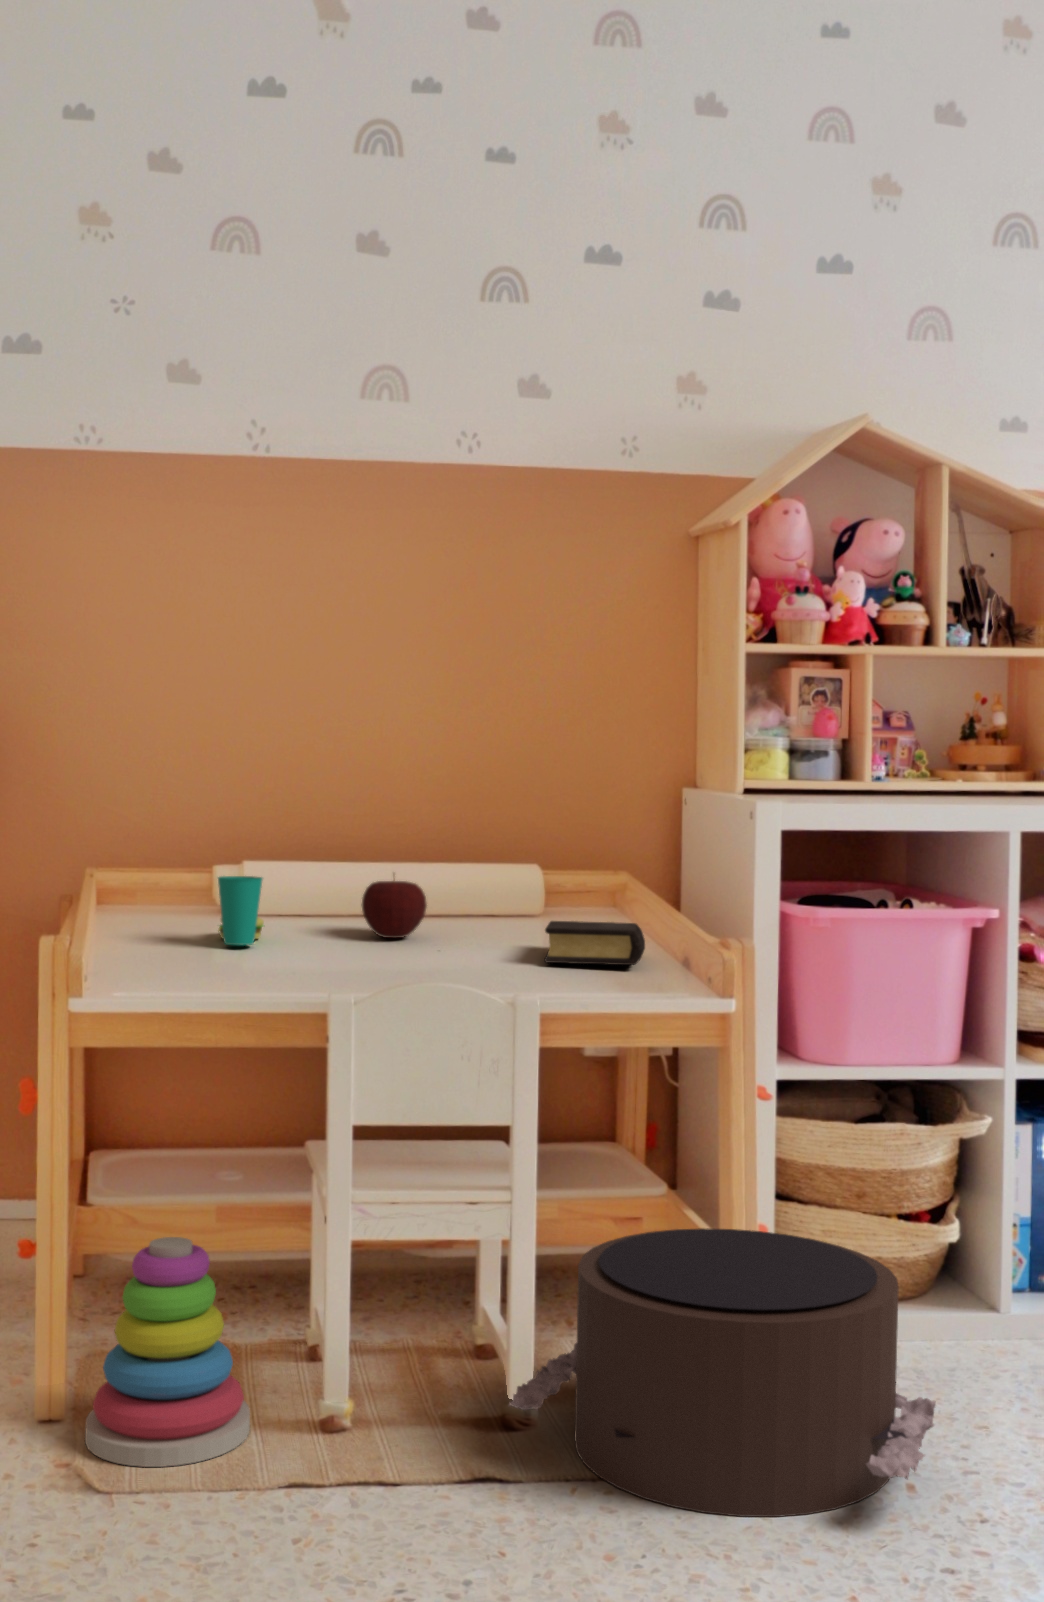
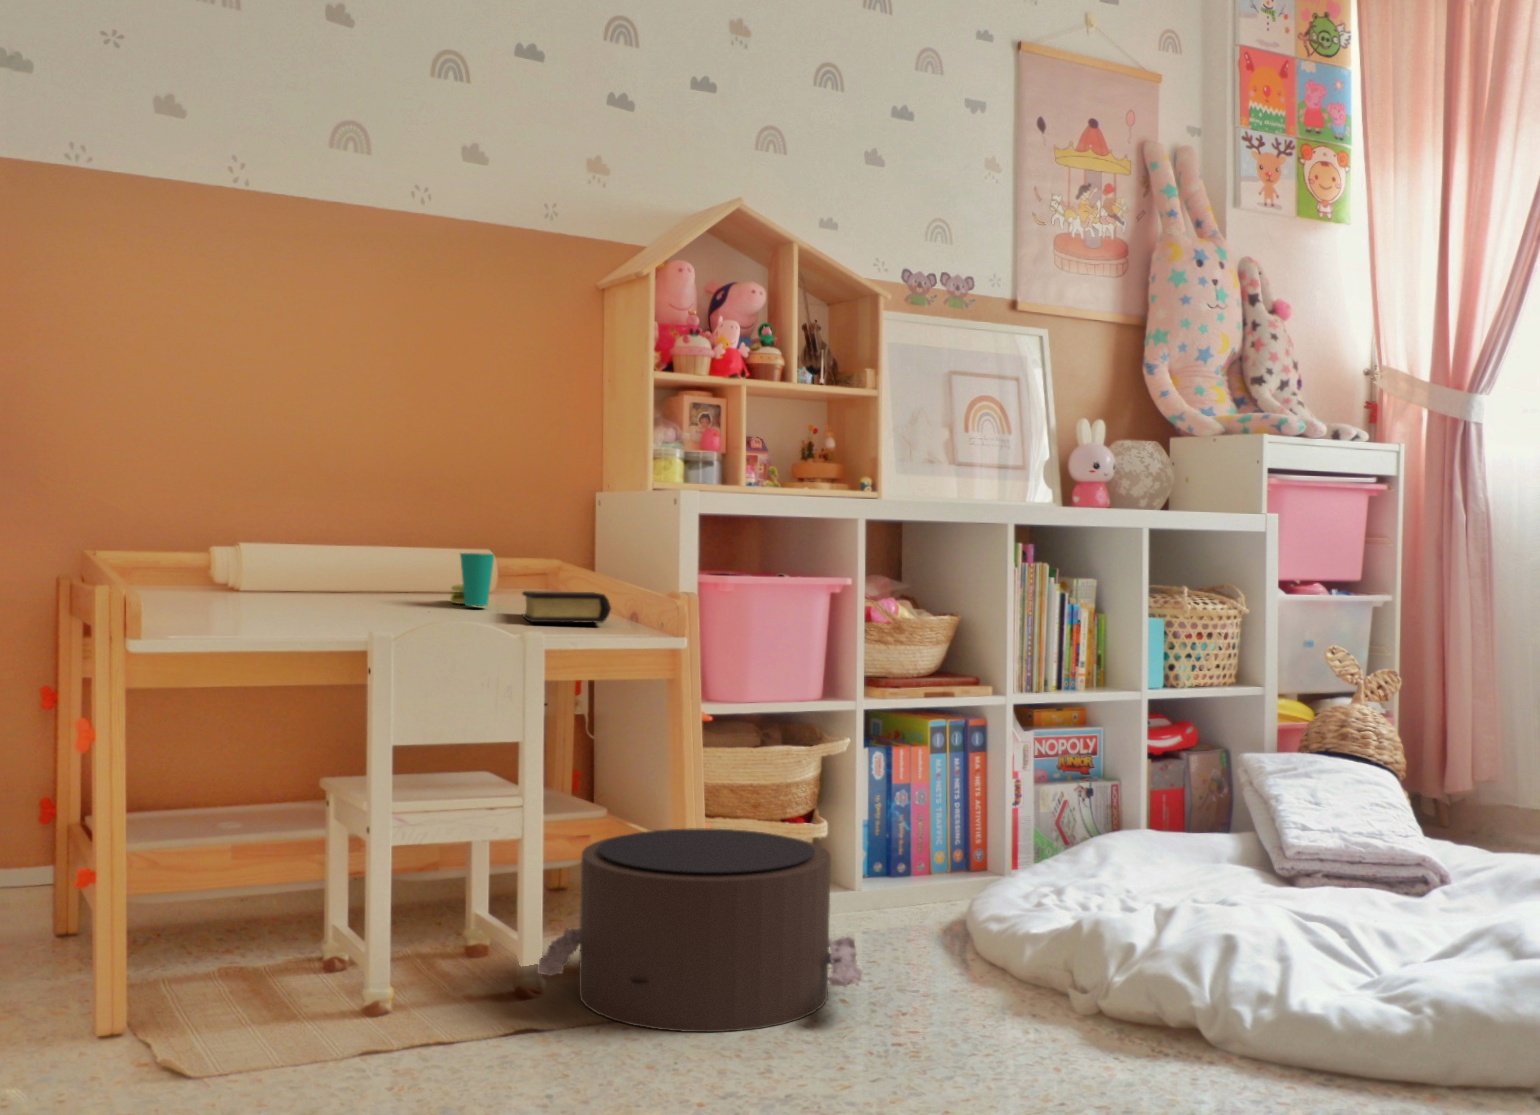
cup: present [218,876,264,945] -> present [451,553,494,606]
apple: present [362,879,427,938] -> none [358,552,415,608]
stacking toy: present [85,1237,250,1467] -> none [155,861,305,1058]

